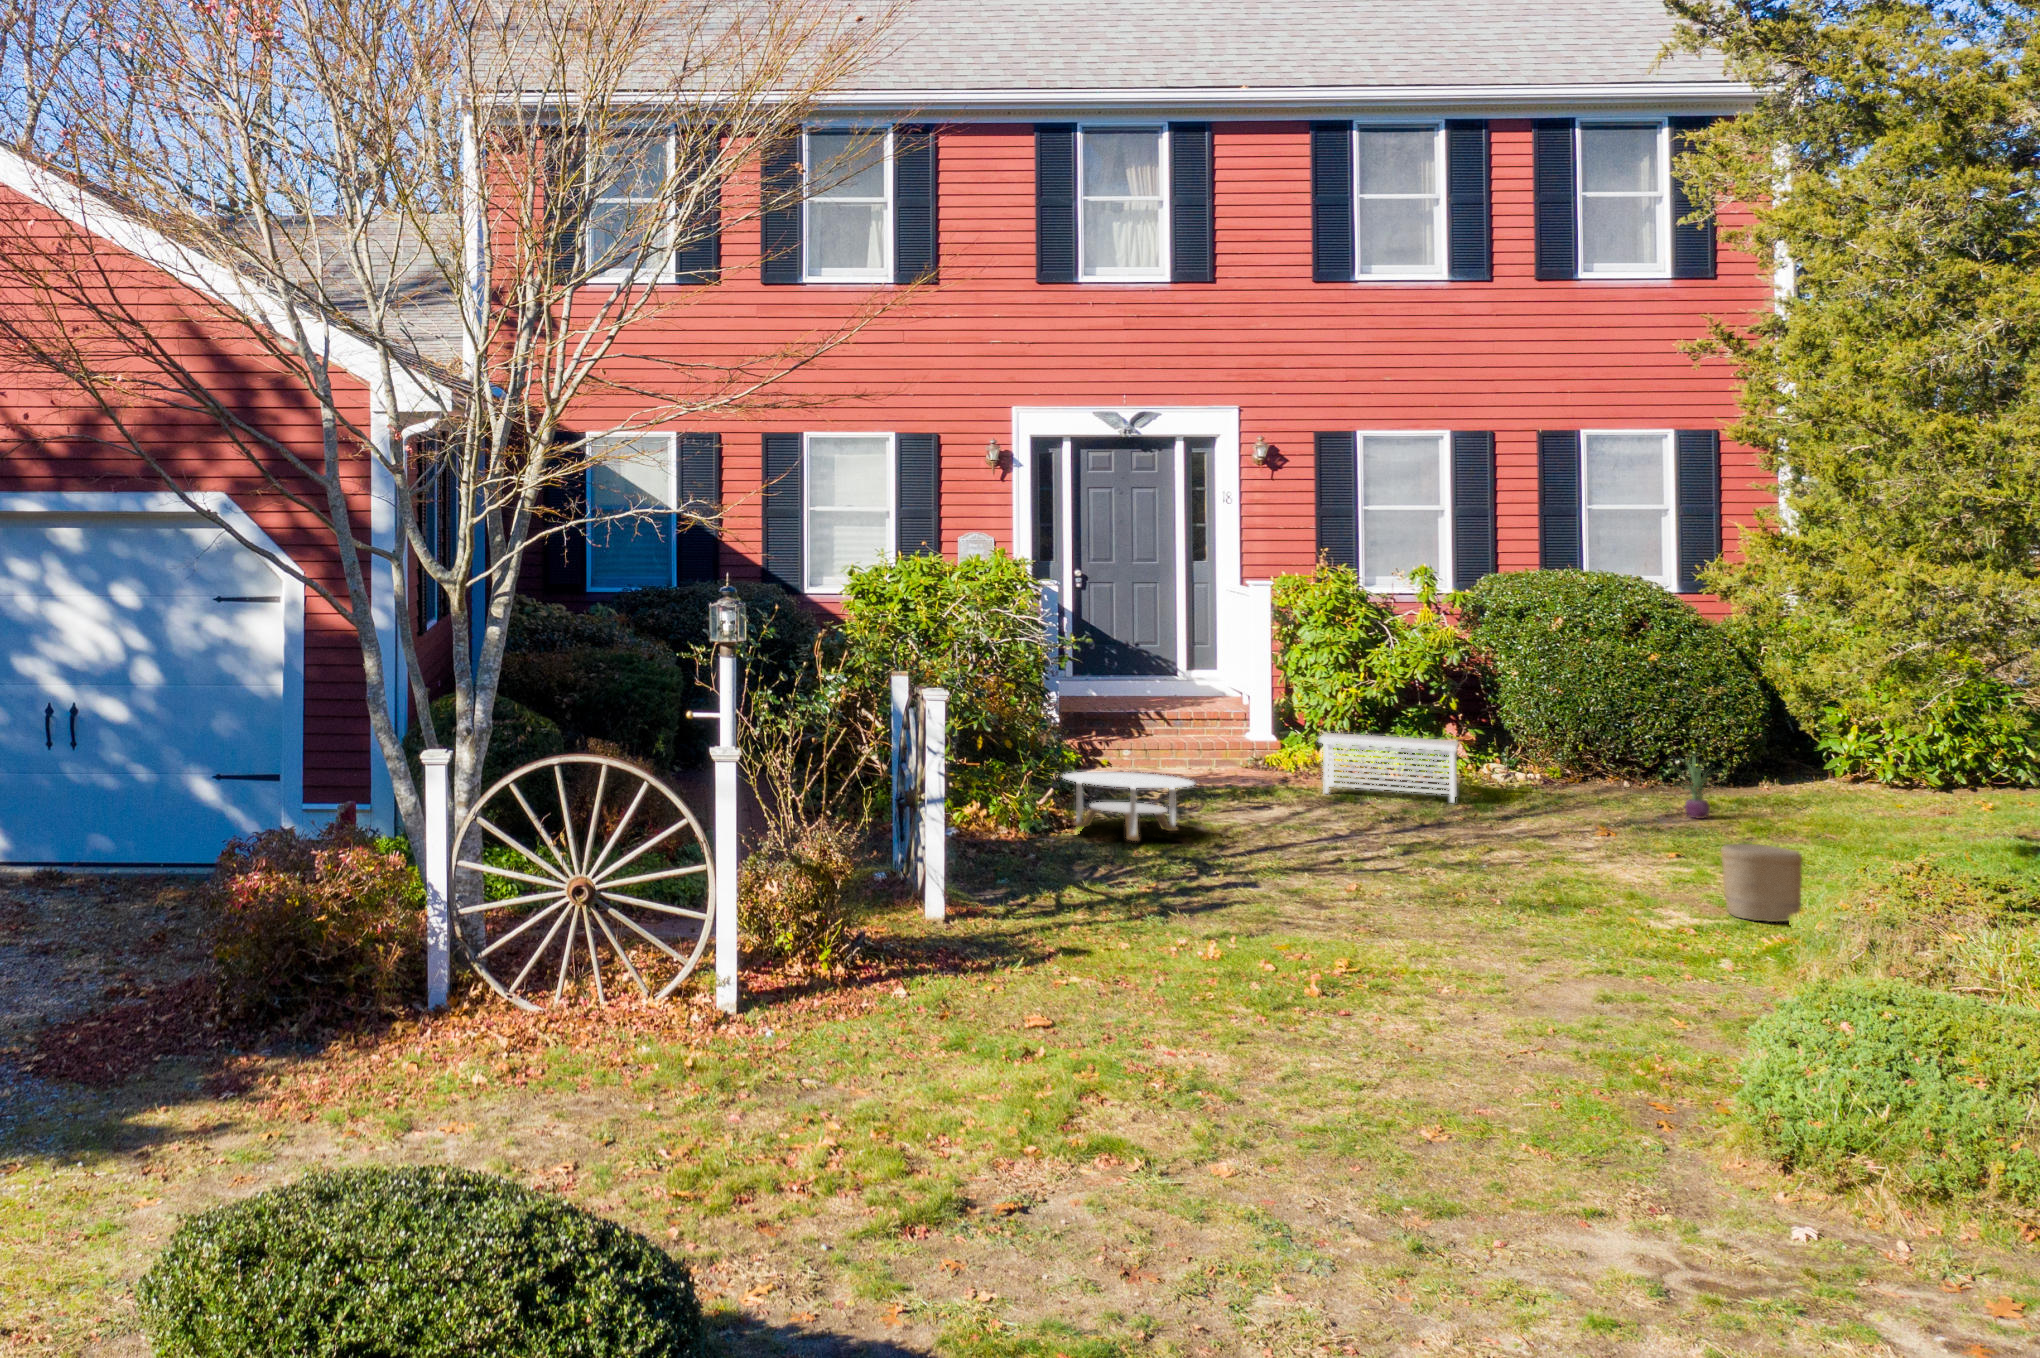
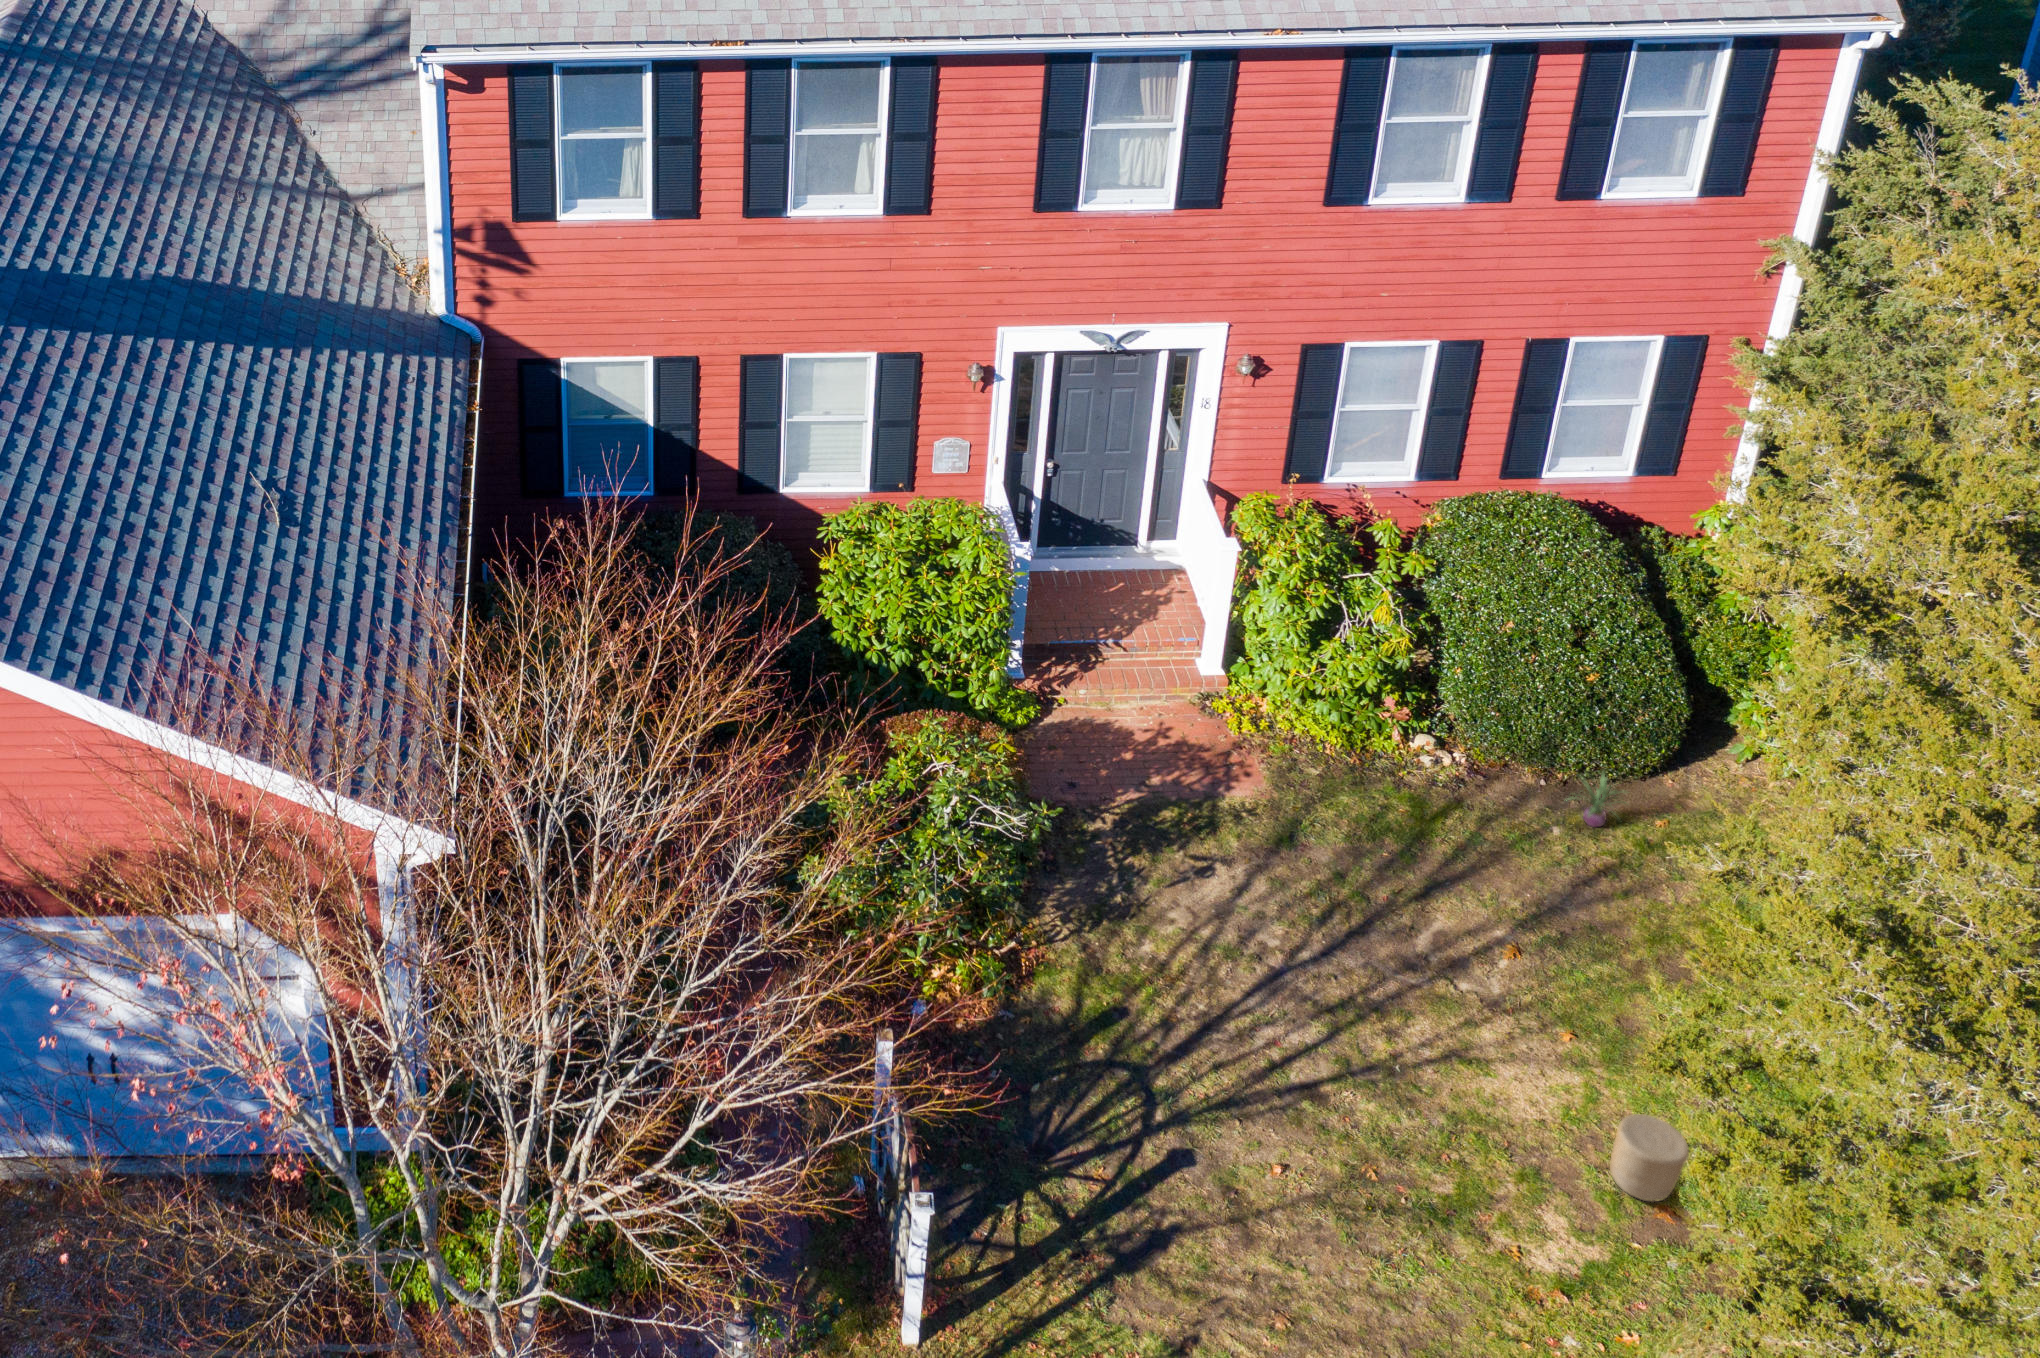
storage bench: present [1318,733,1458,803] -> none [1257,694,1389,795]
round table: present [1063,772,1194,841] -> none [1026,852,1148,967]

